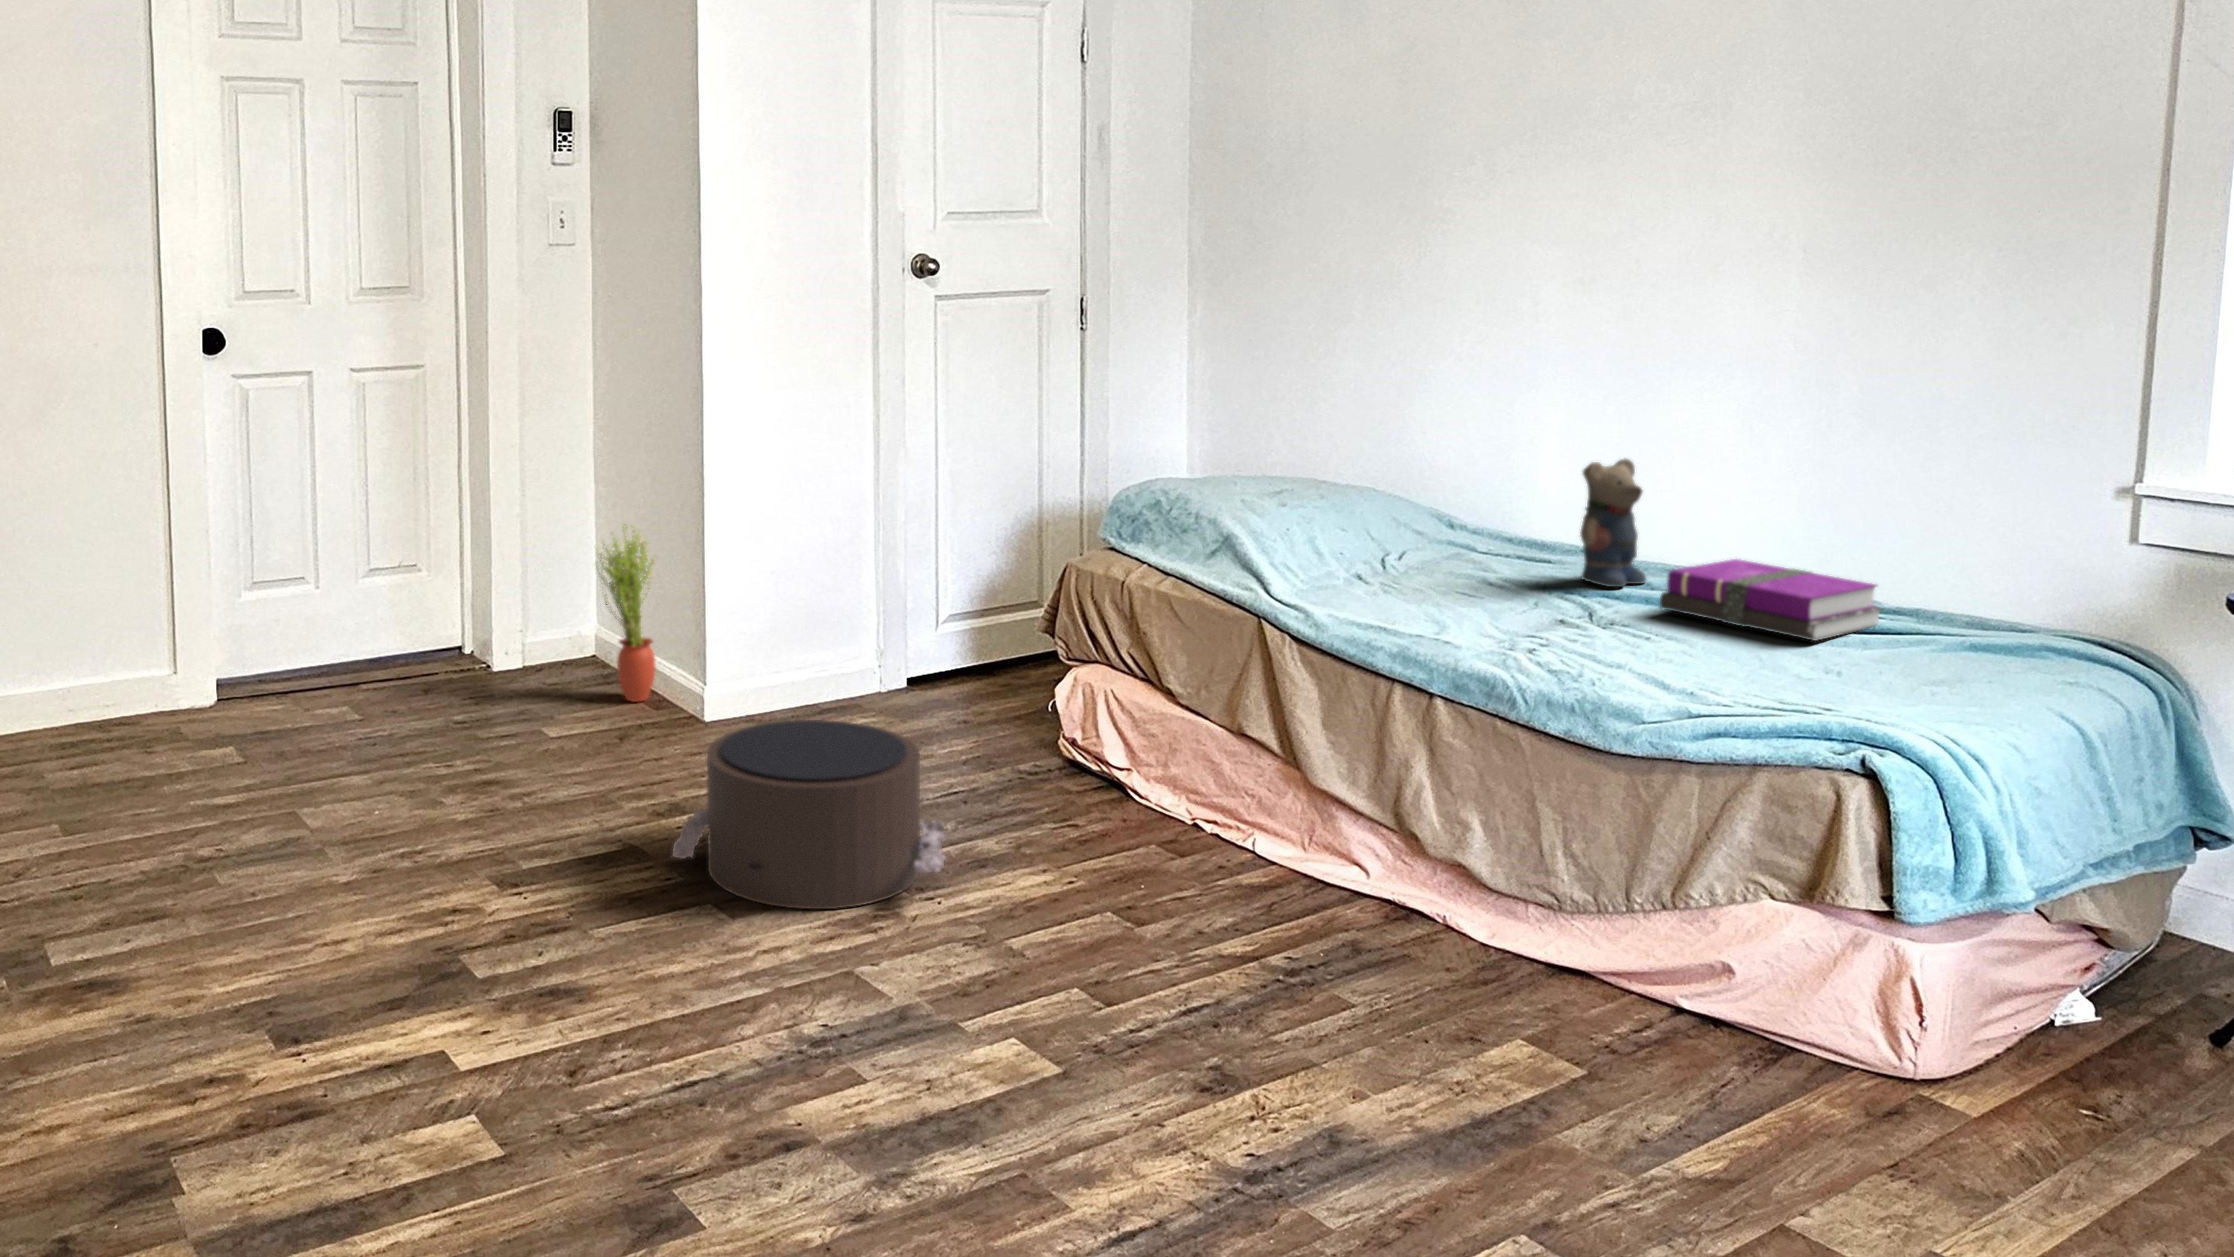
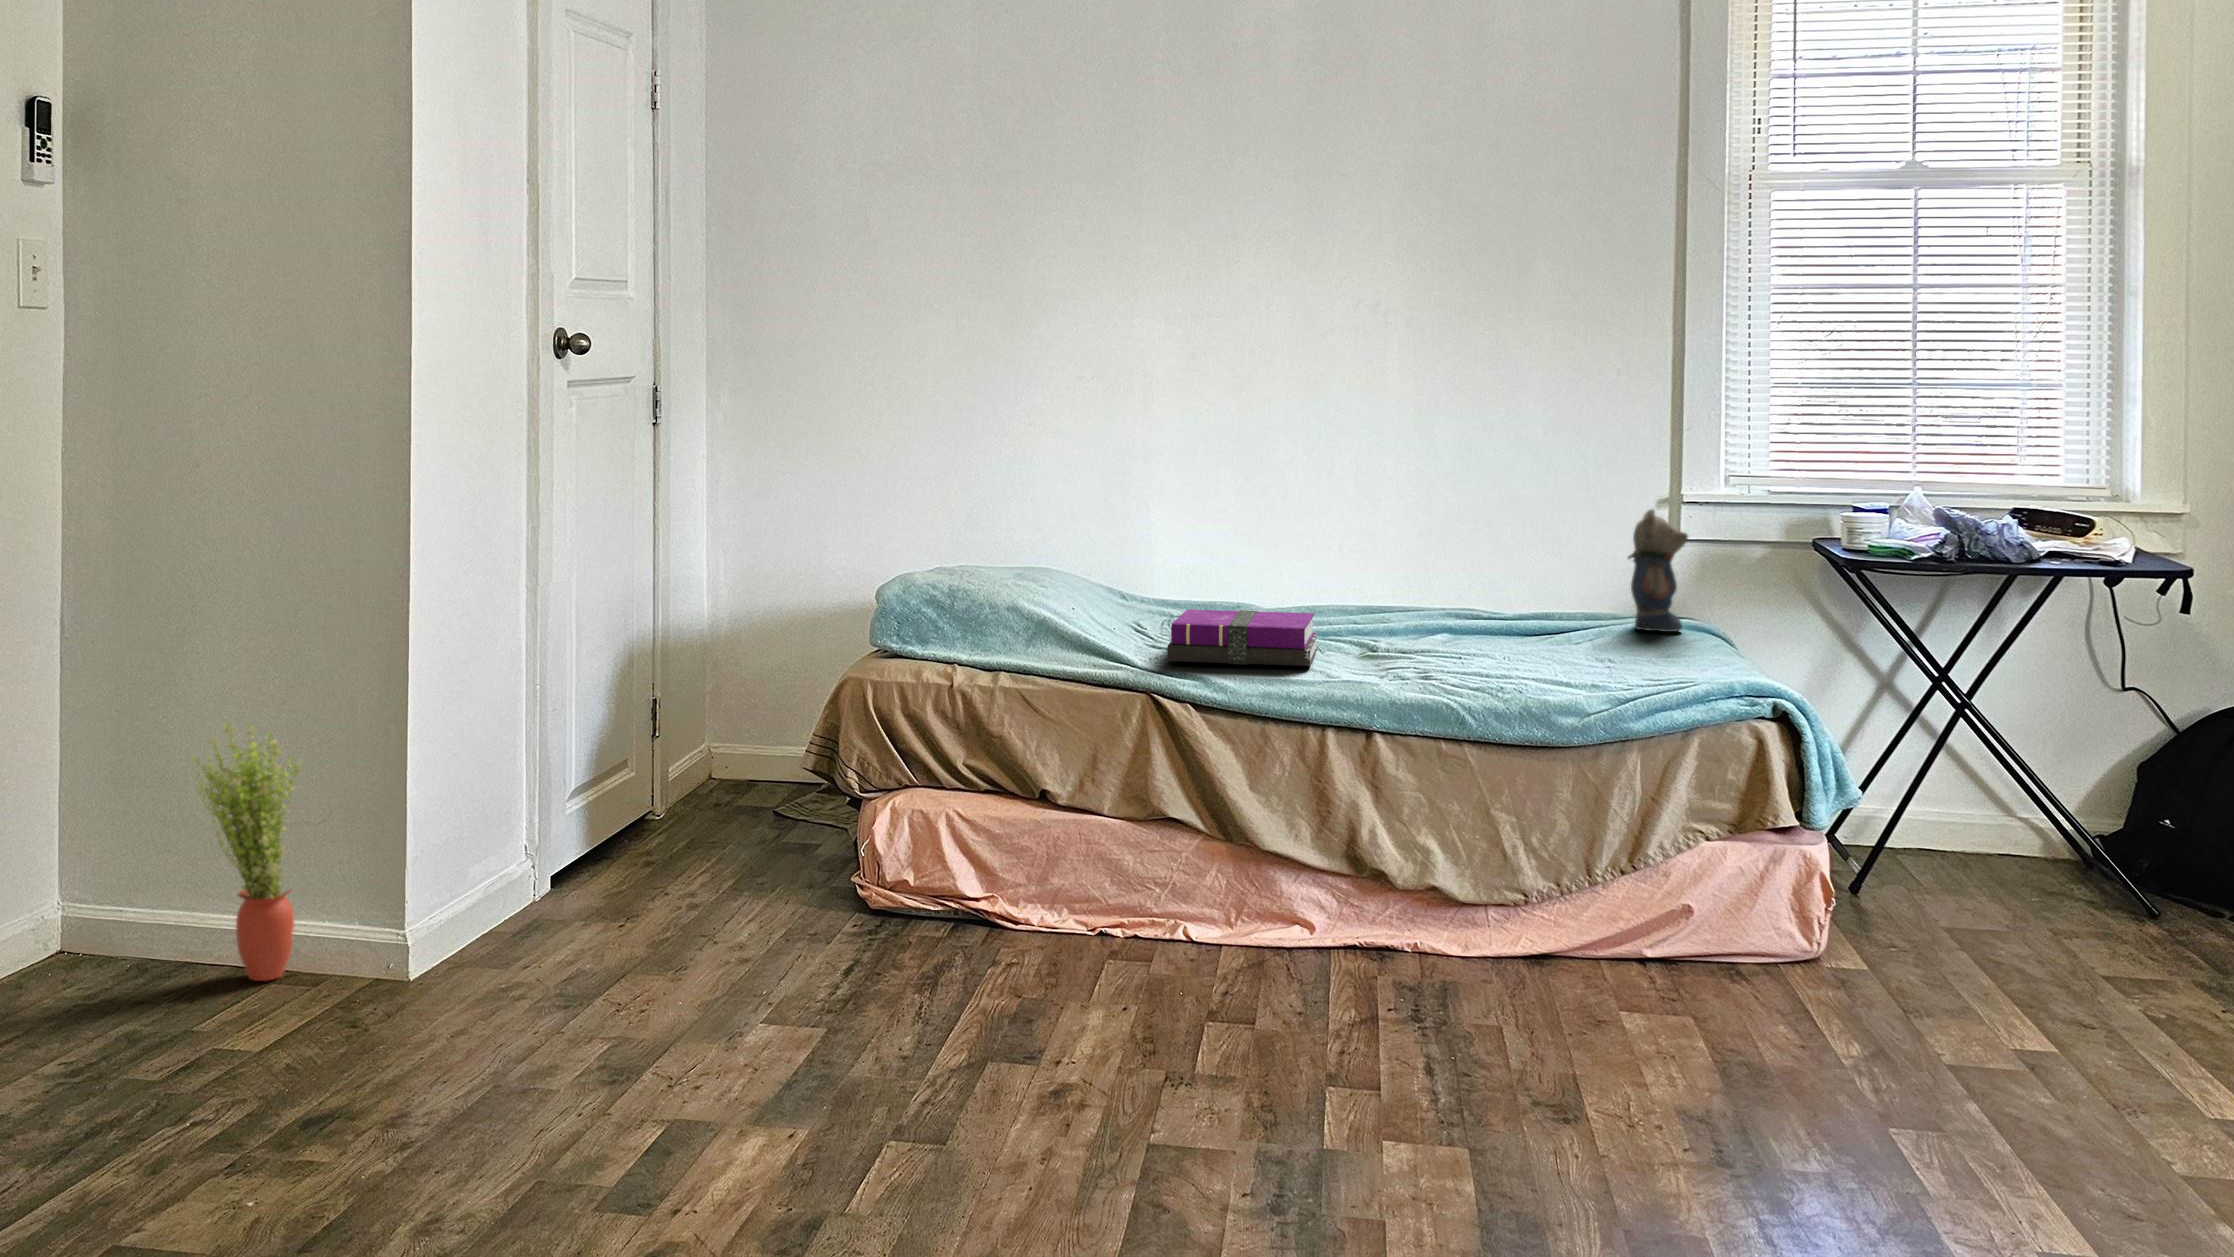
teddy bear: present [1580,458,1646,587] -> present [1628,509,1688,632]
notebook: present [1660,559,1881,641] -> present [1167,609,1318,666]
pouf: present [672,720,945,909] -> none [703,892,1064,1129]

